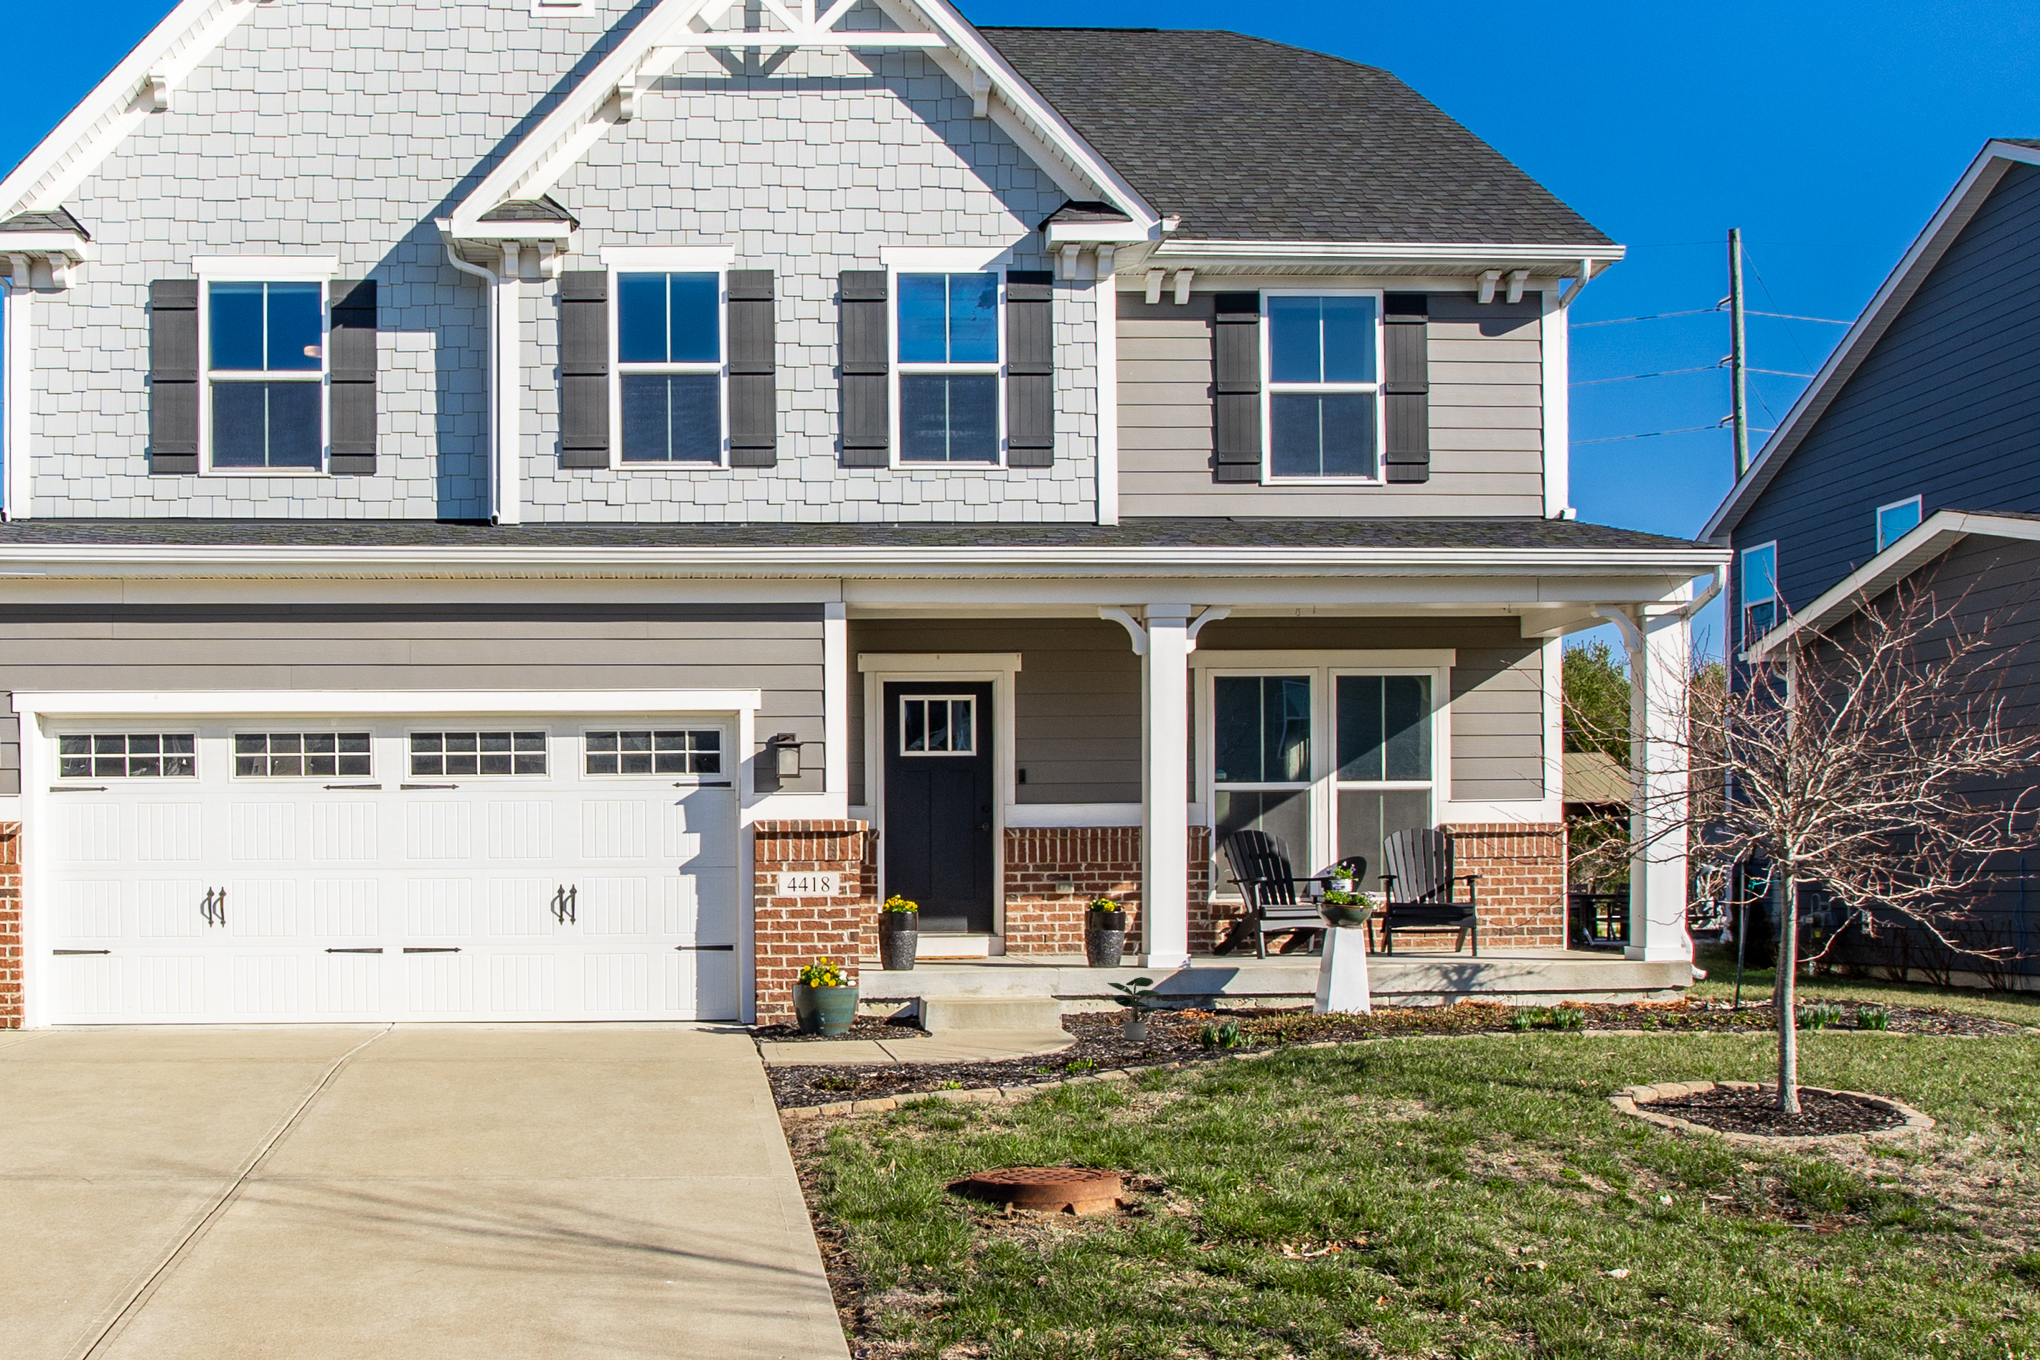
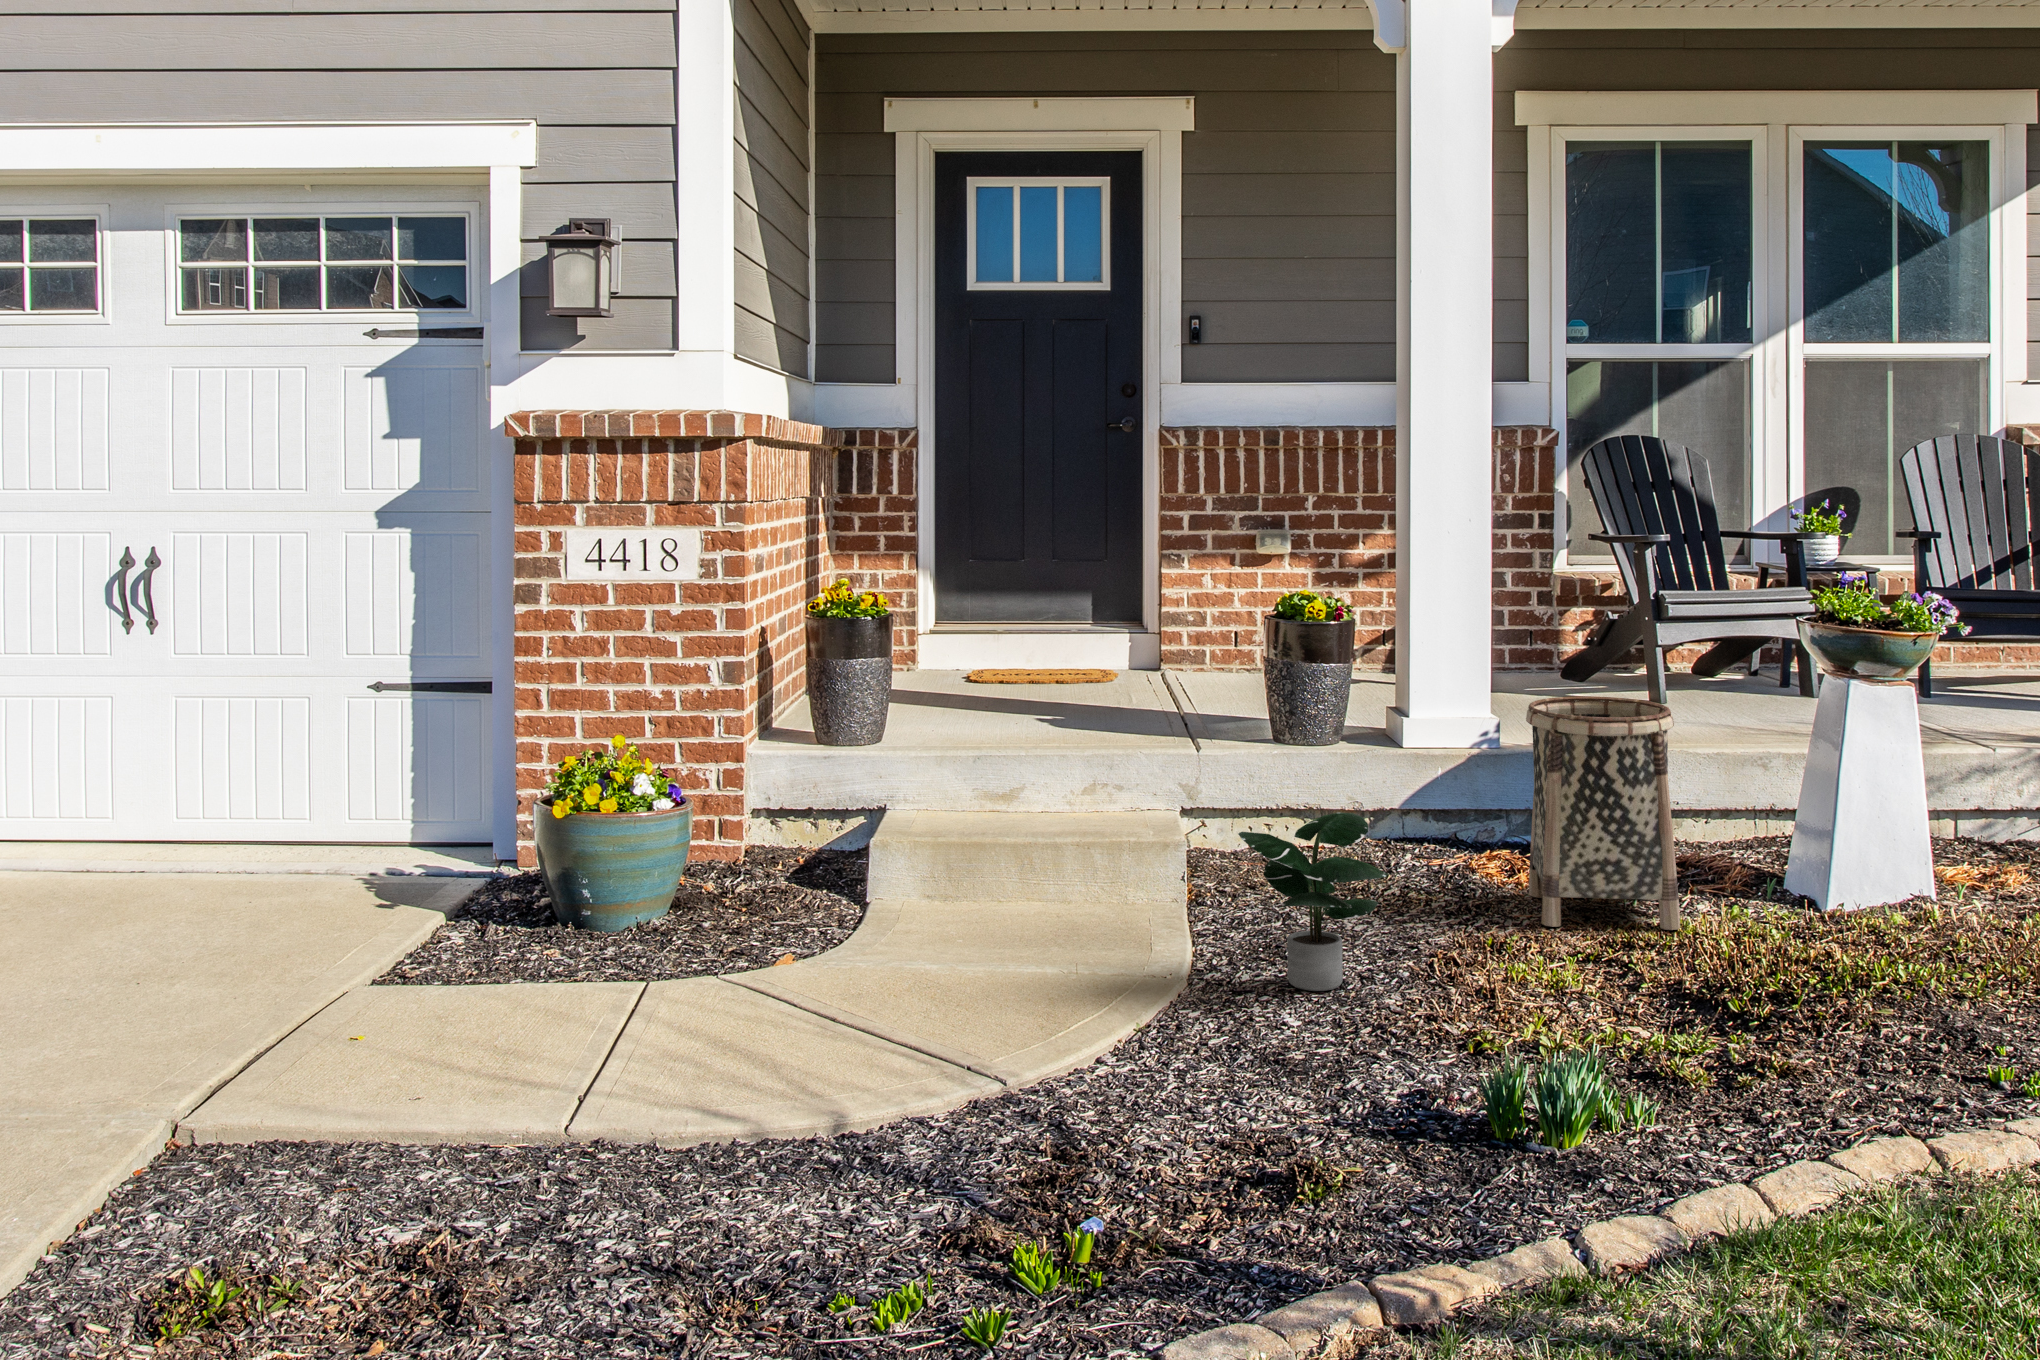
basket: none [1208,941,1271,1030] -> present [1526,696,1680,930]

